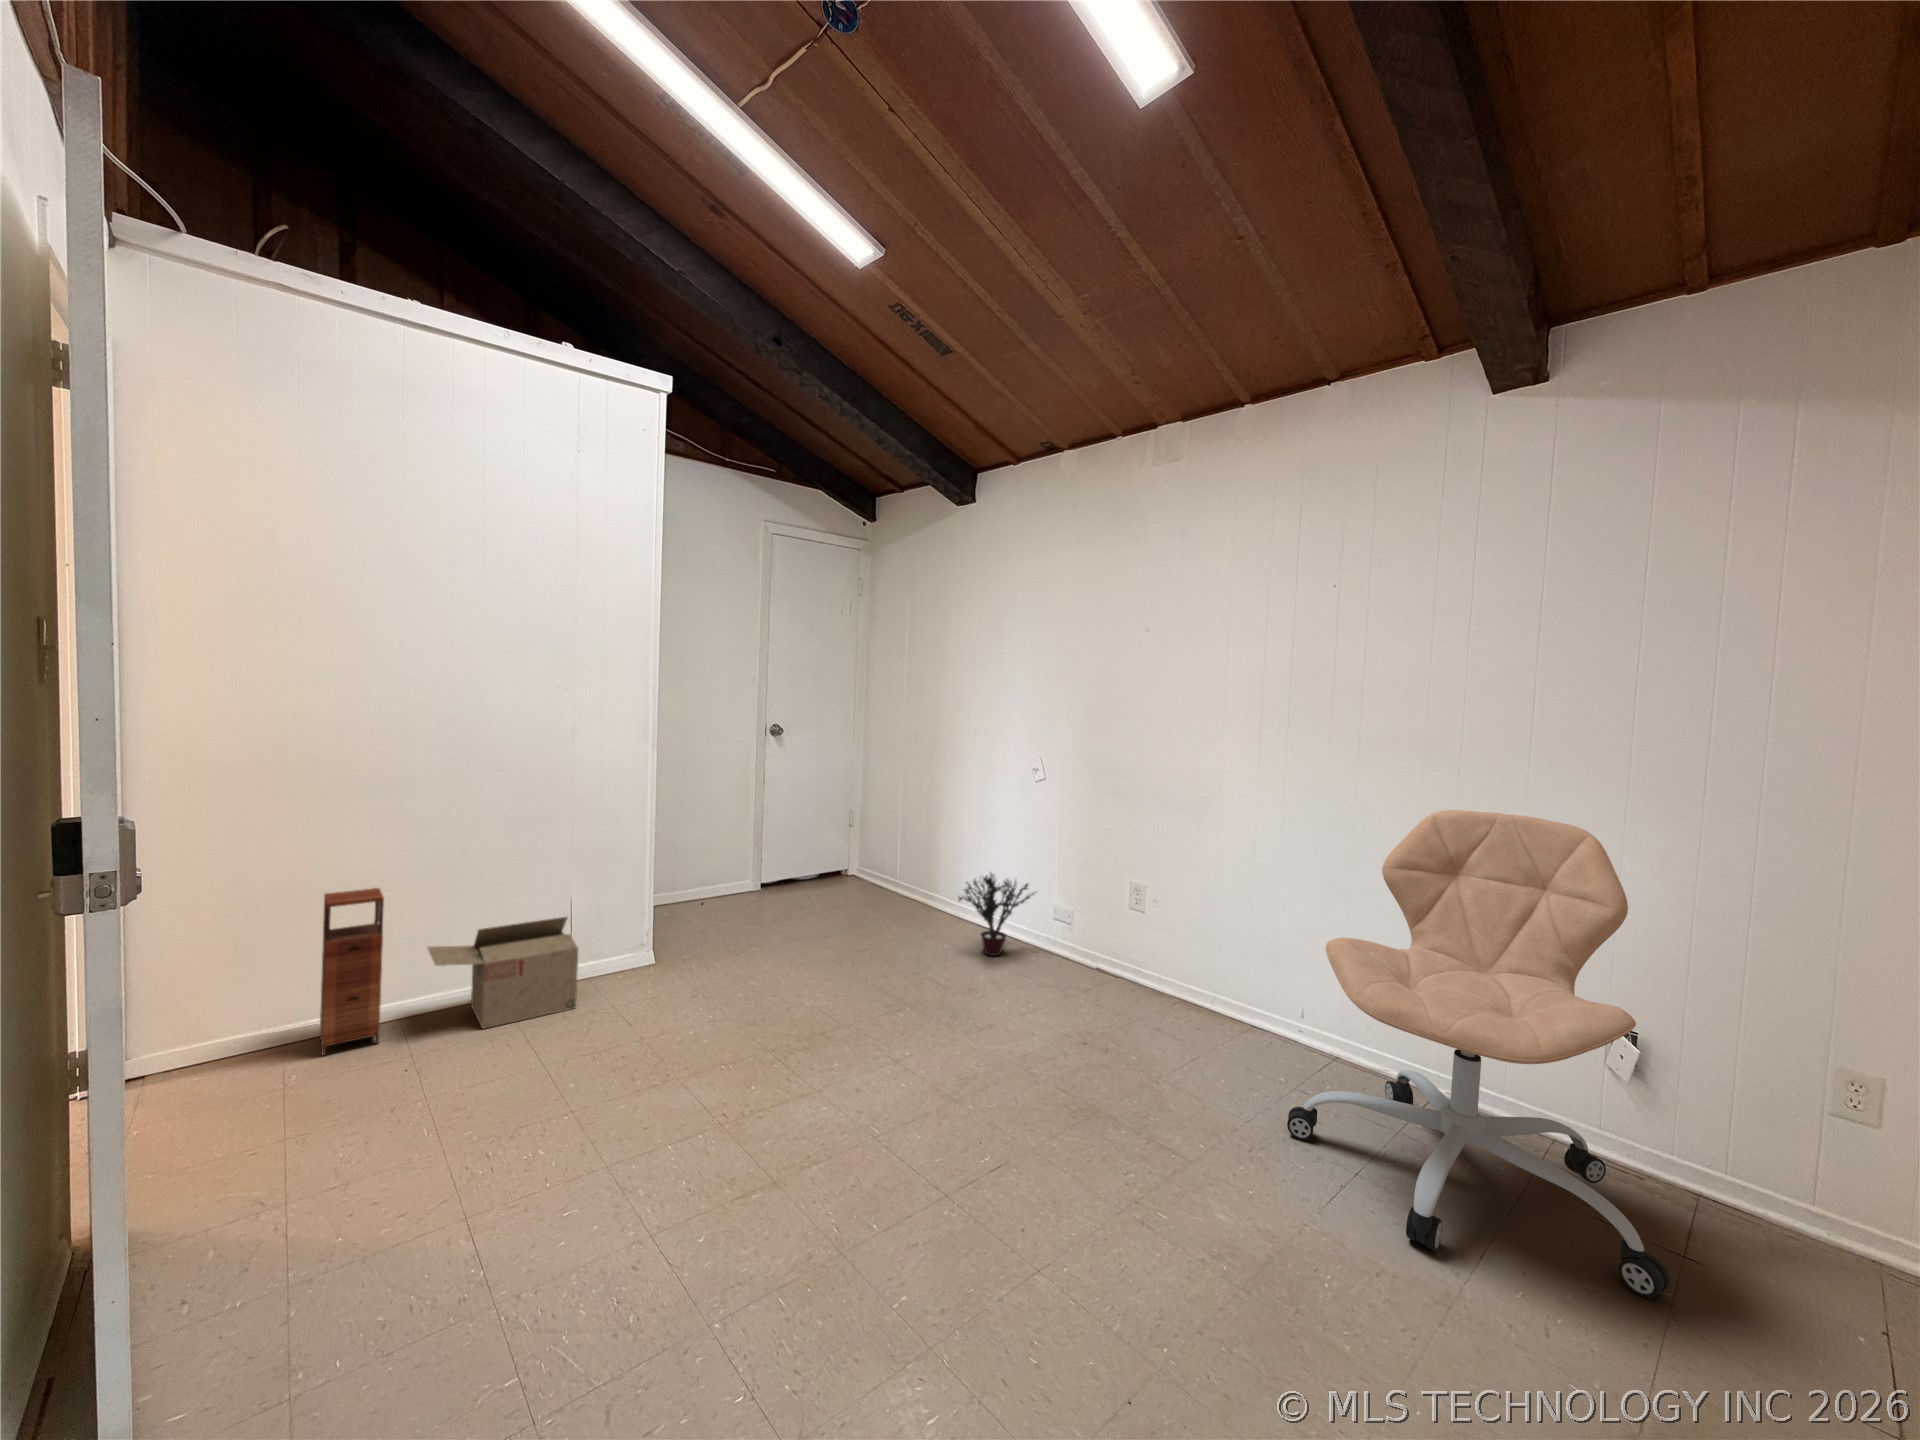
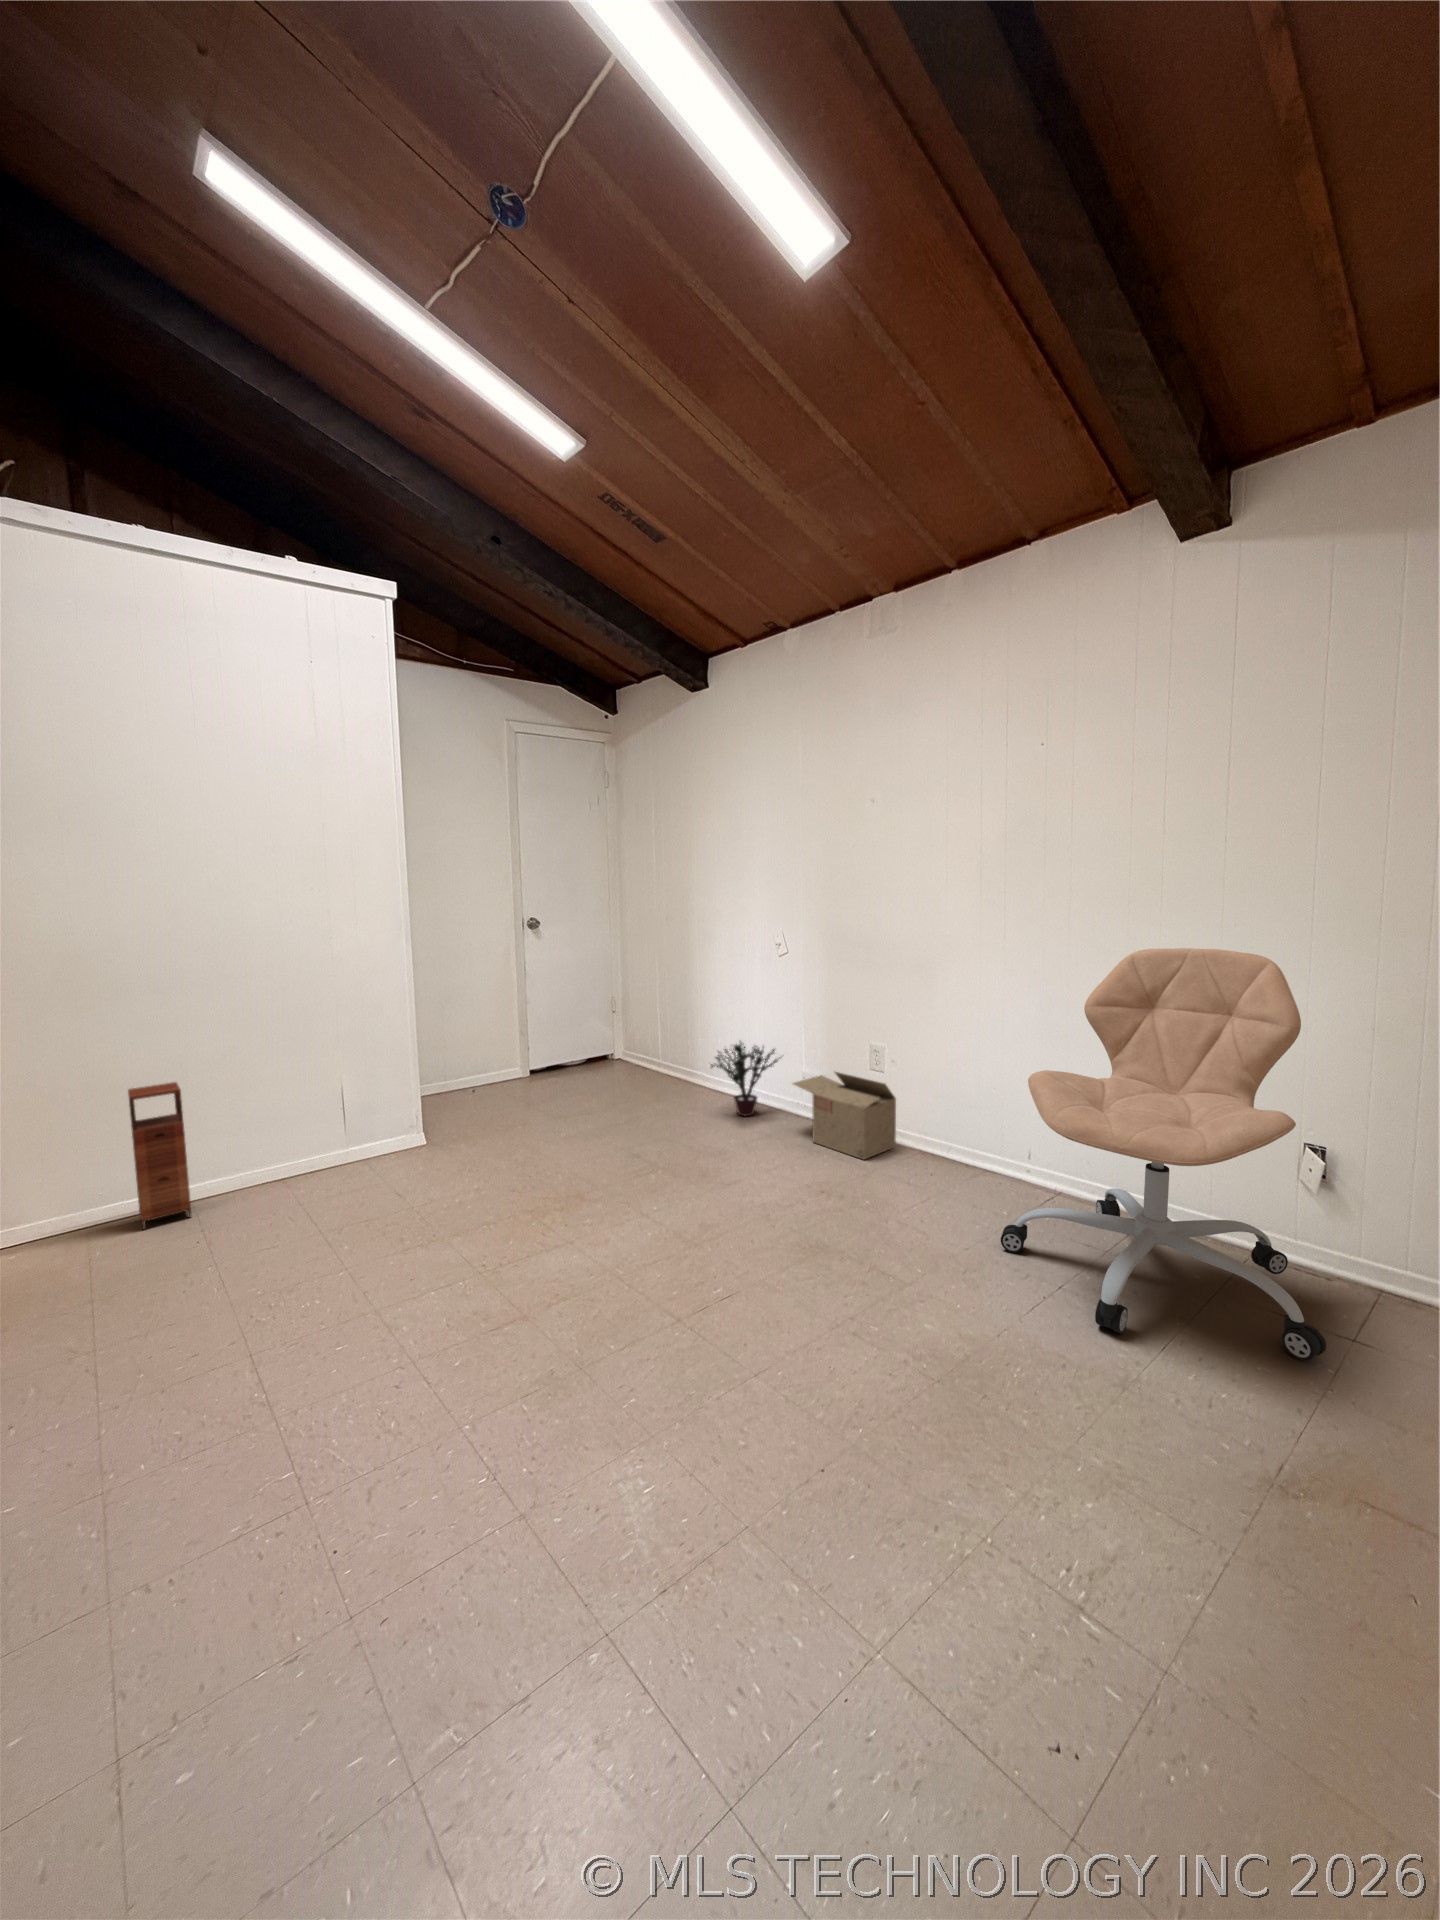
cardboard box: present [428,917,578,1029] -> present [793,1072,896,1159]

